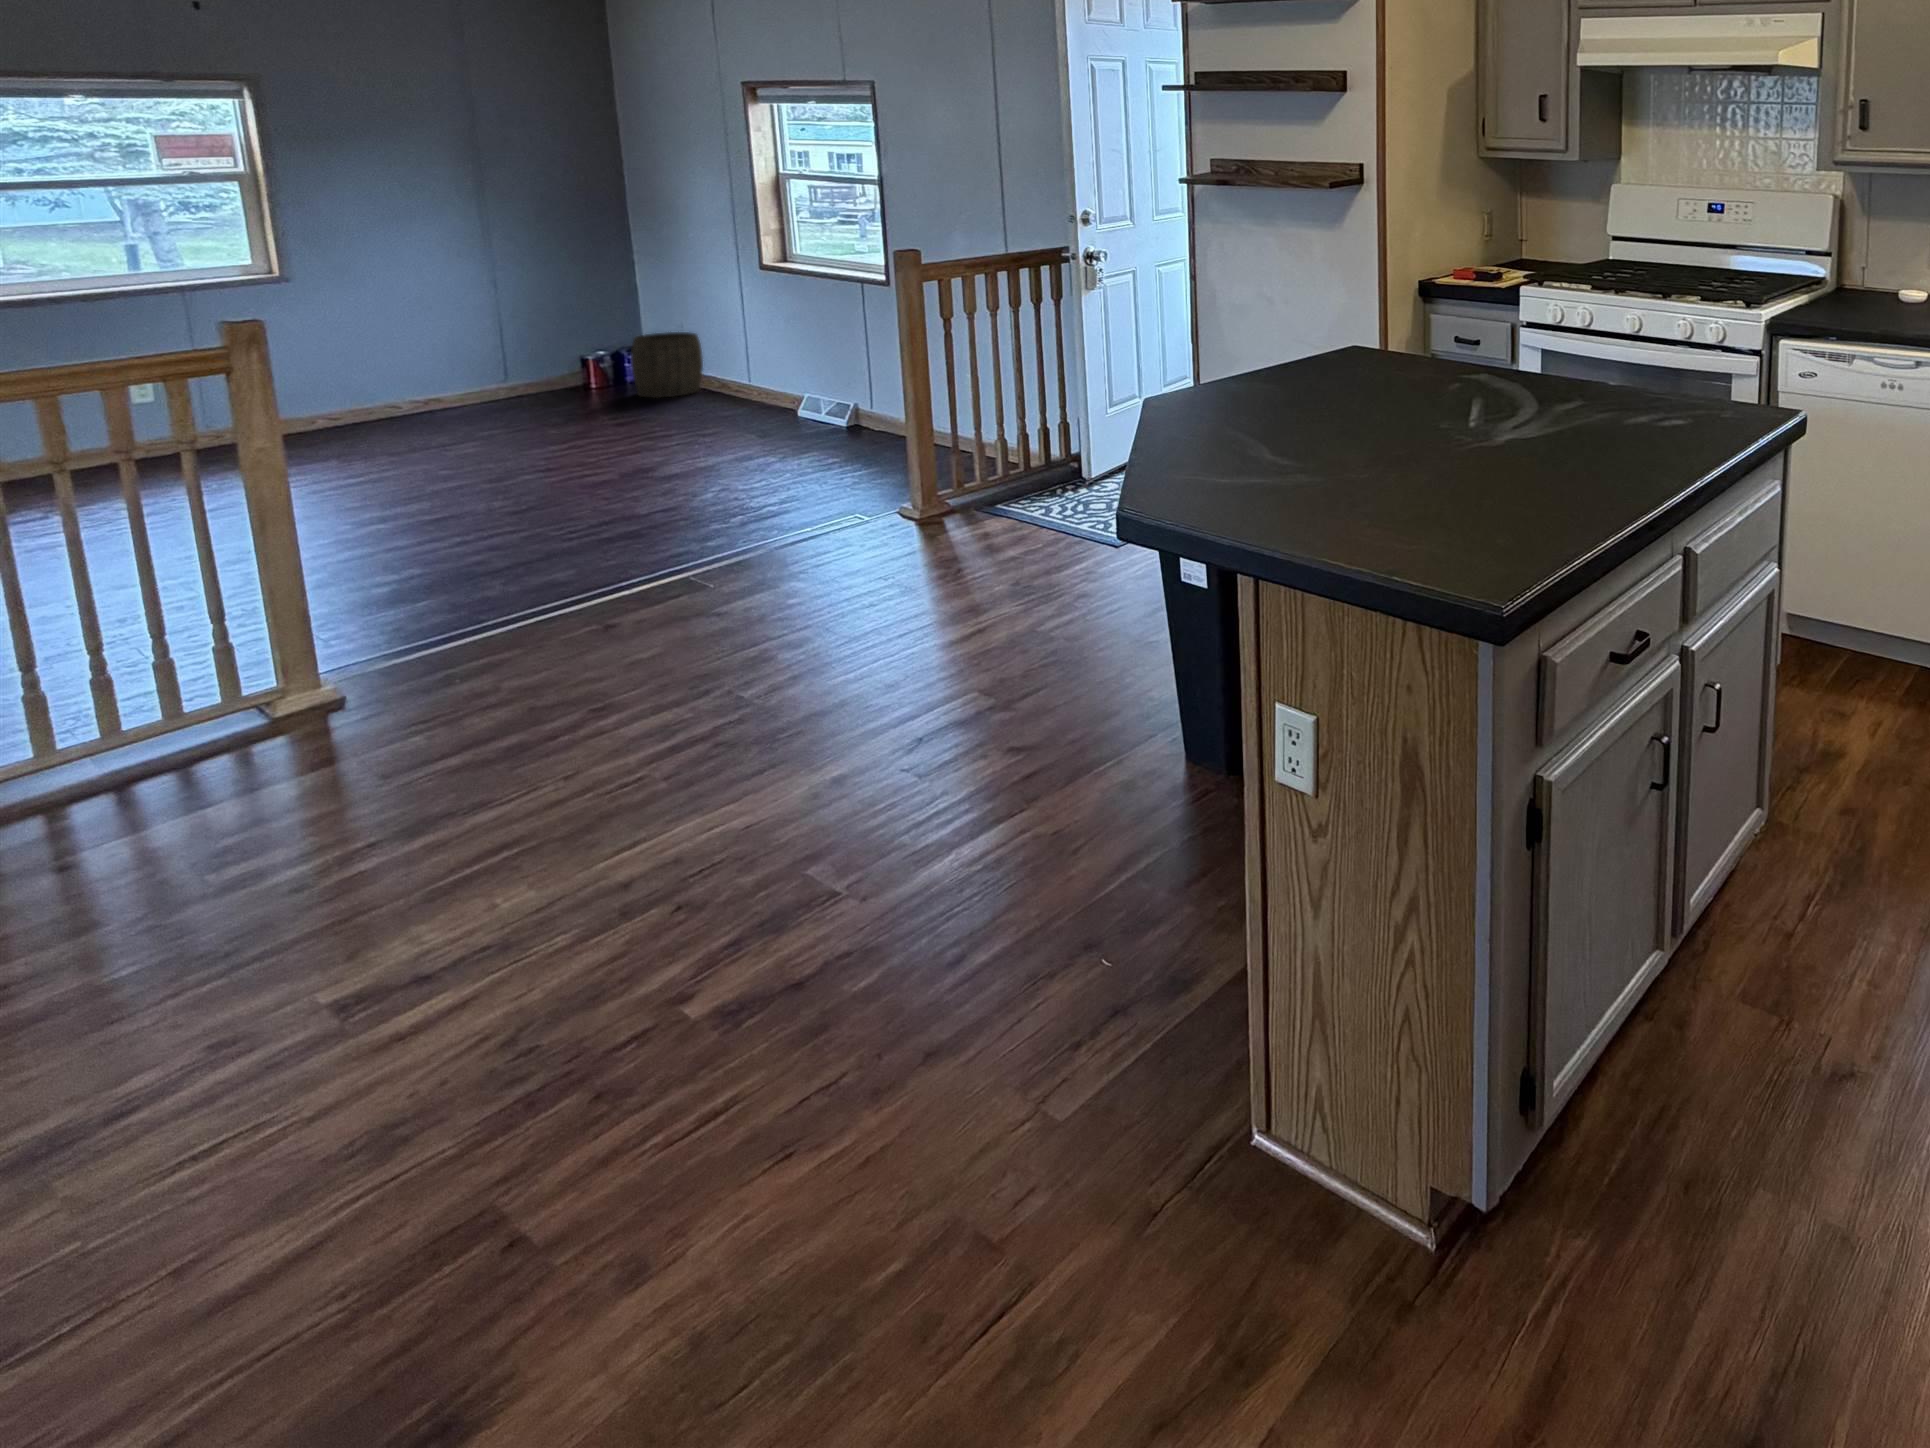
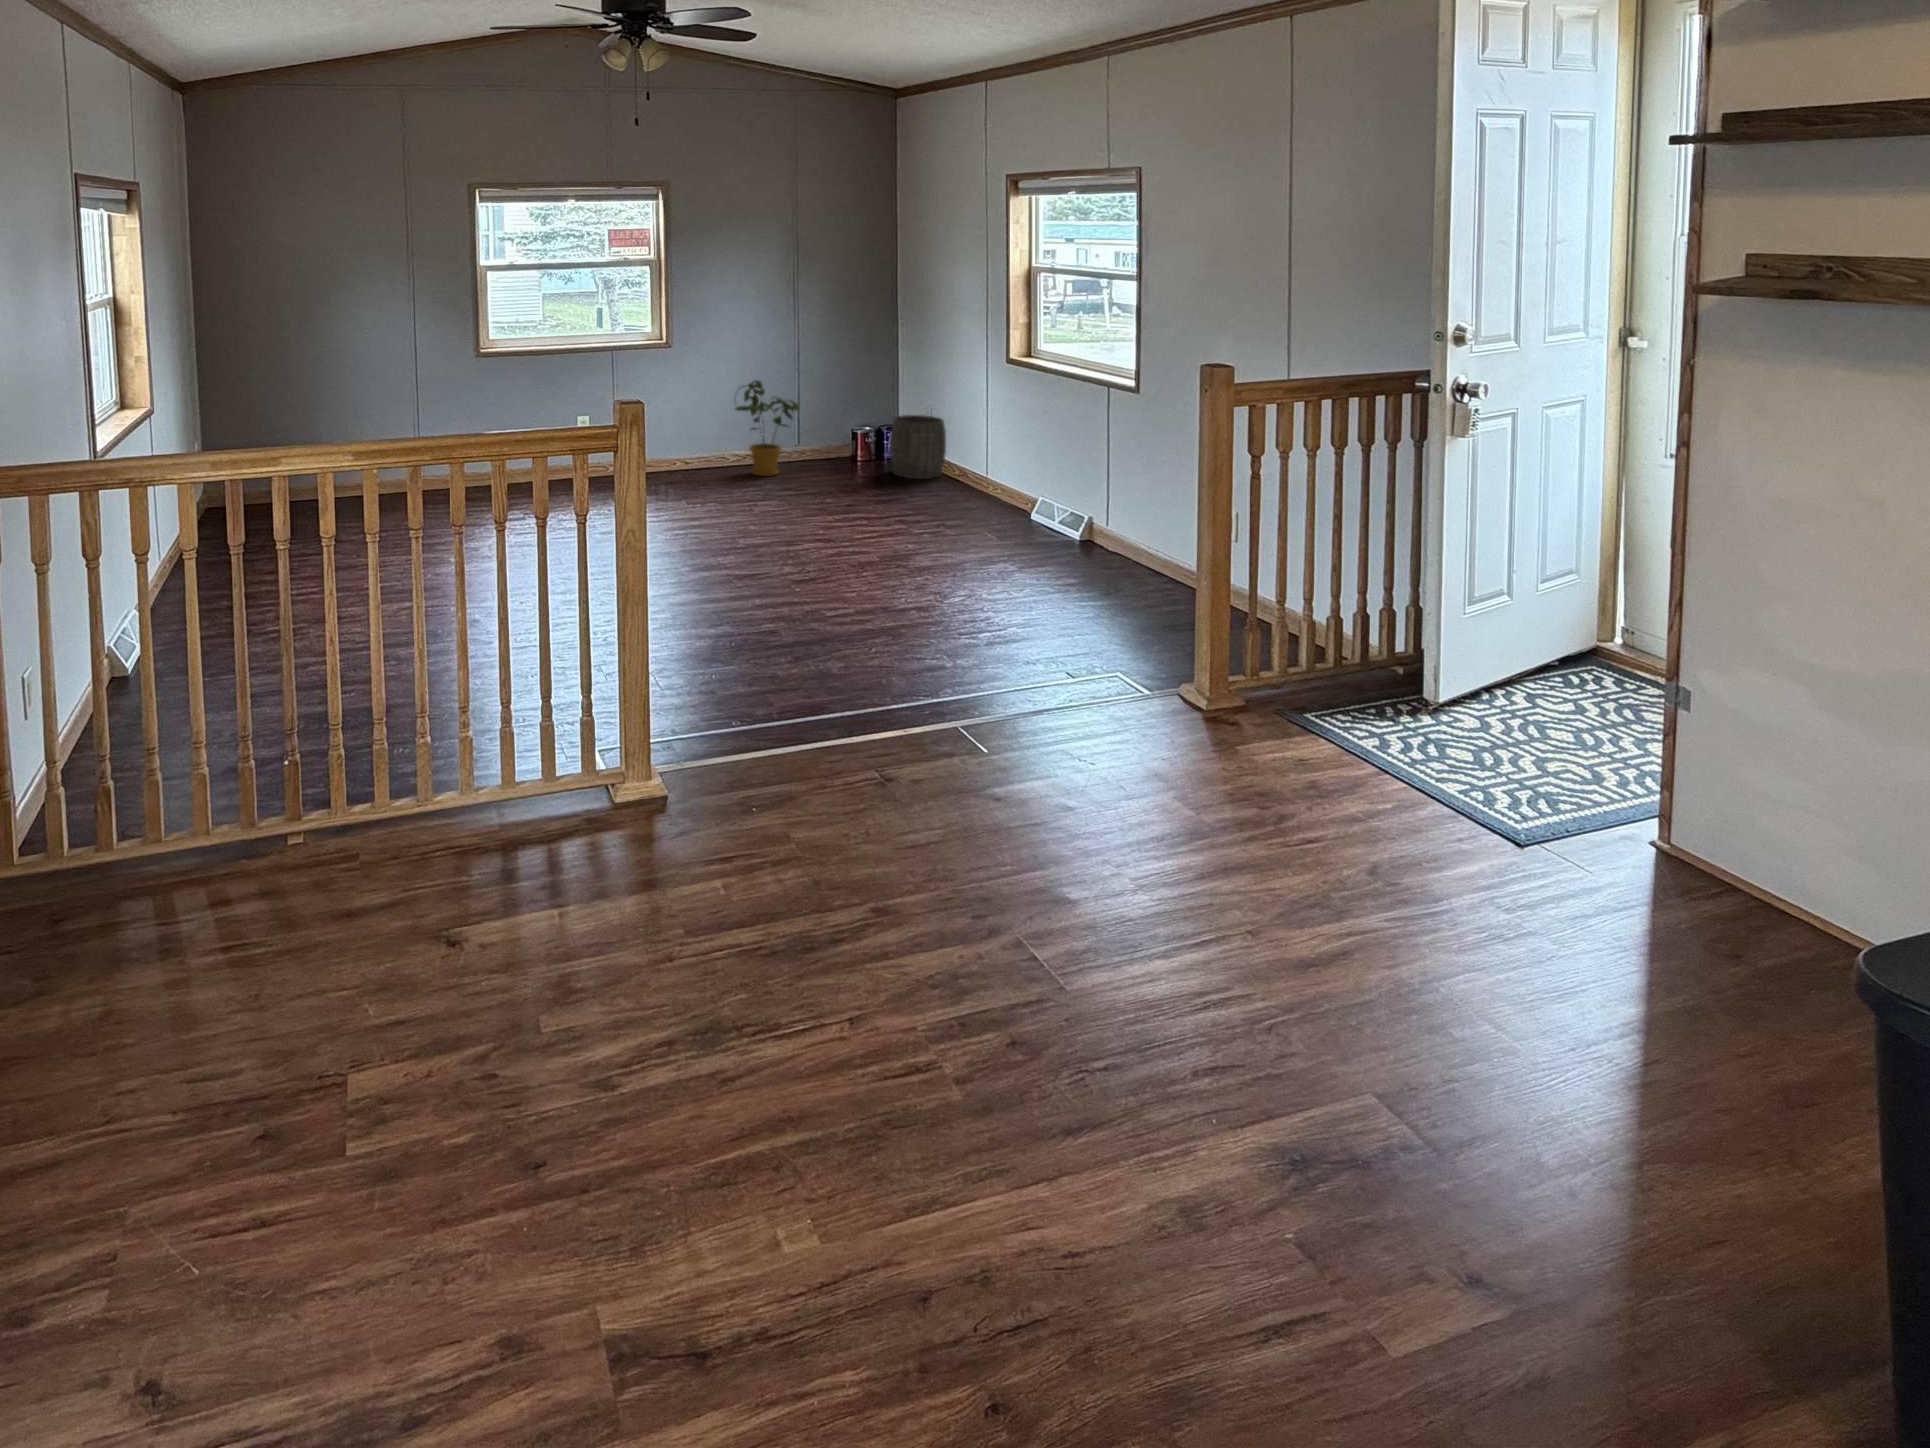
house plant: none [398,310,499,419] -> present [736,380,799,476]

